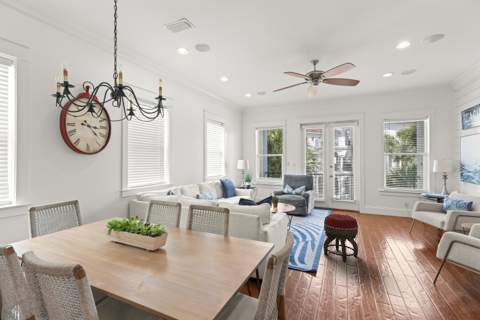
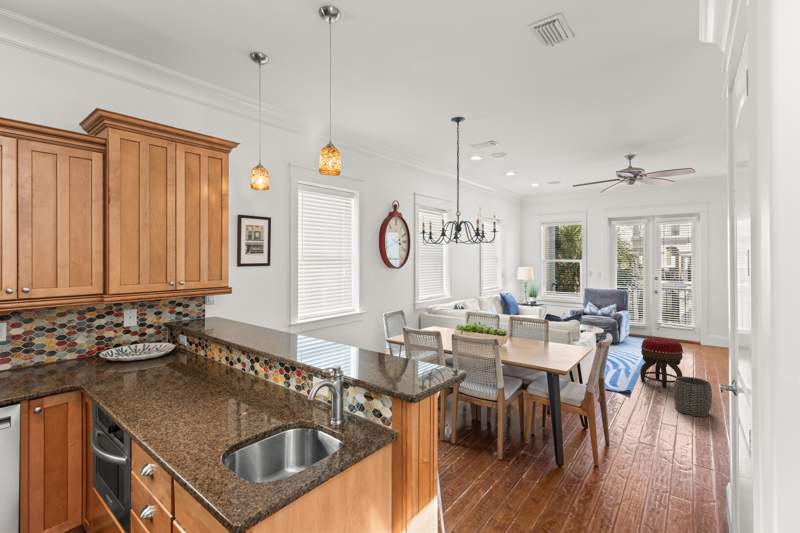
woven basket: none [356,257,394,304] -> present [673,377,712,417]

